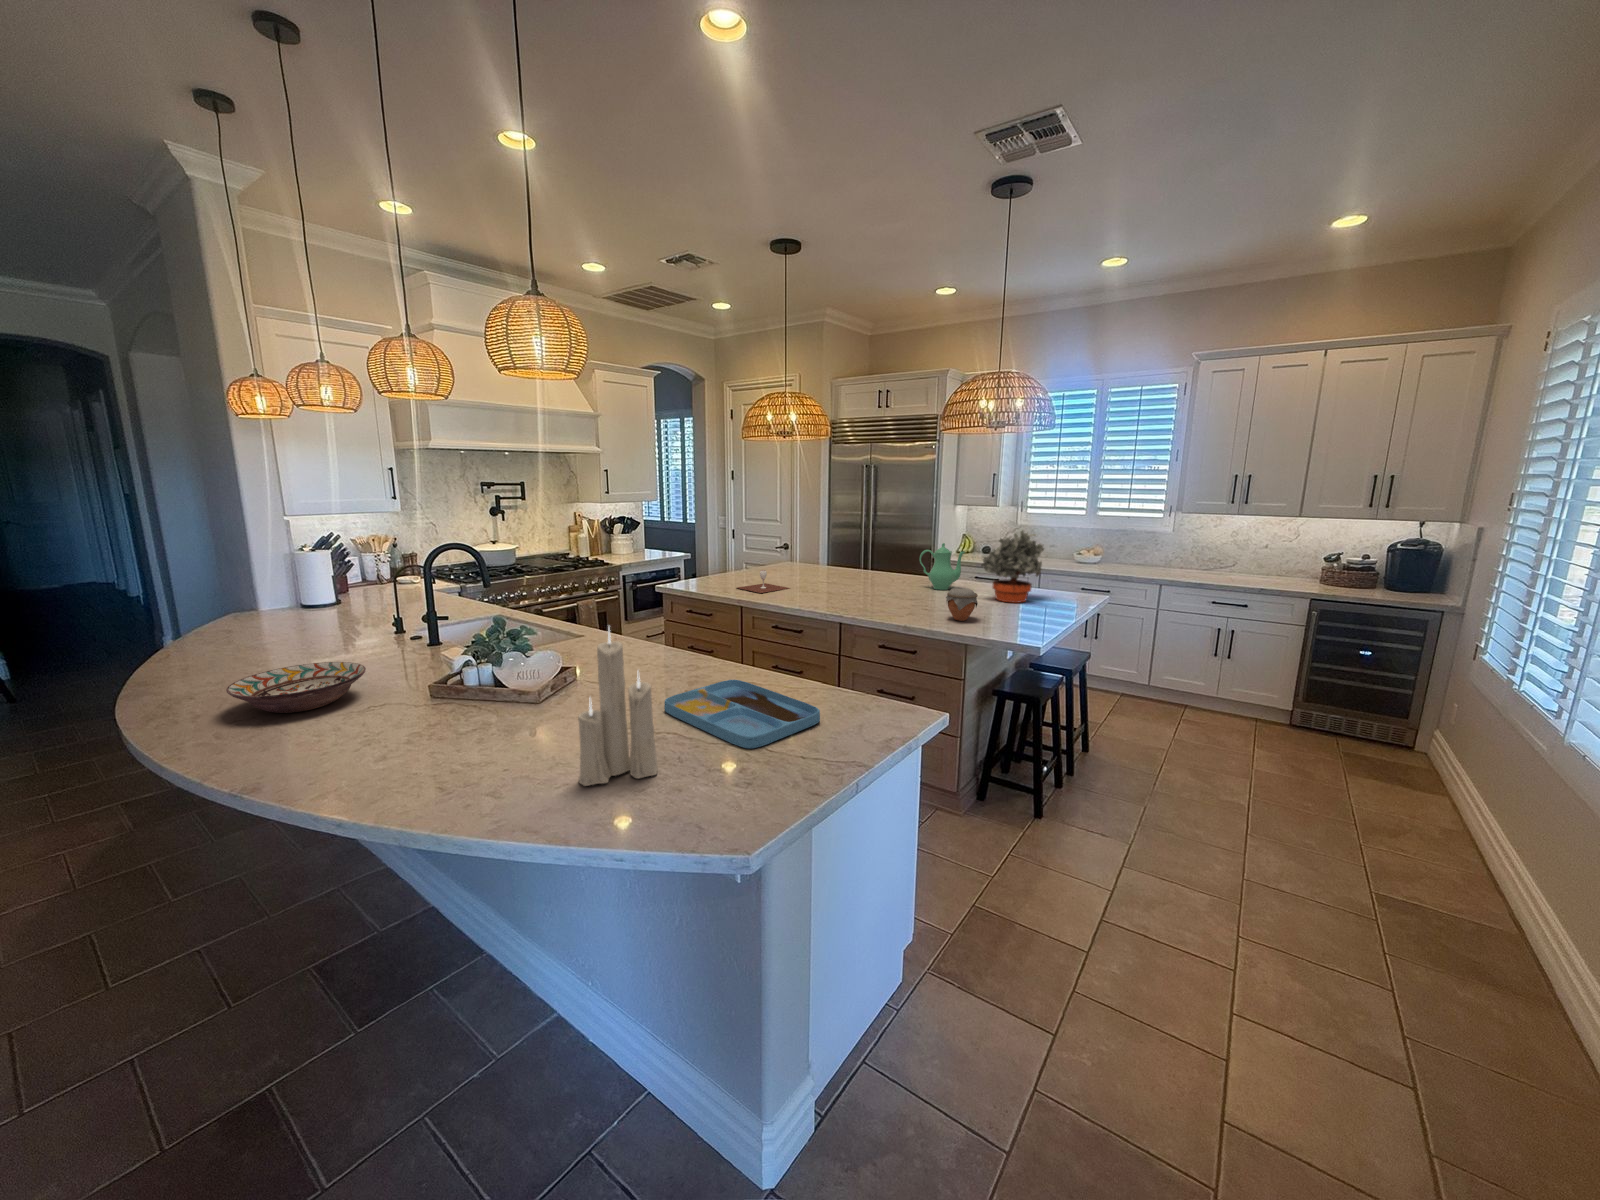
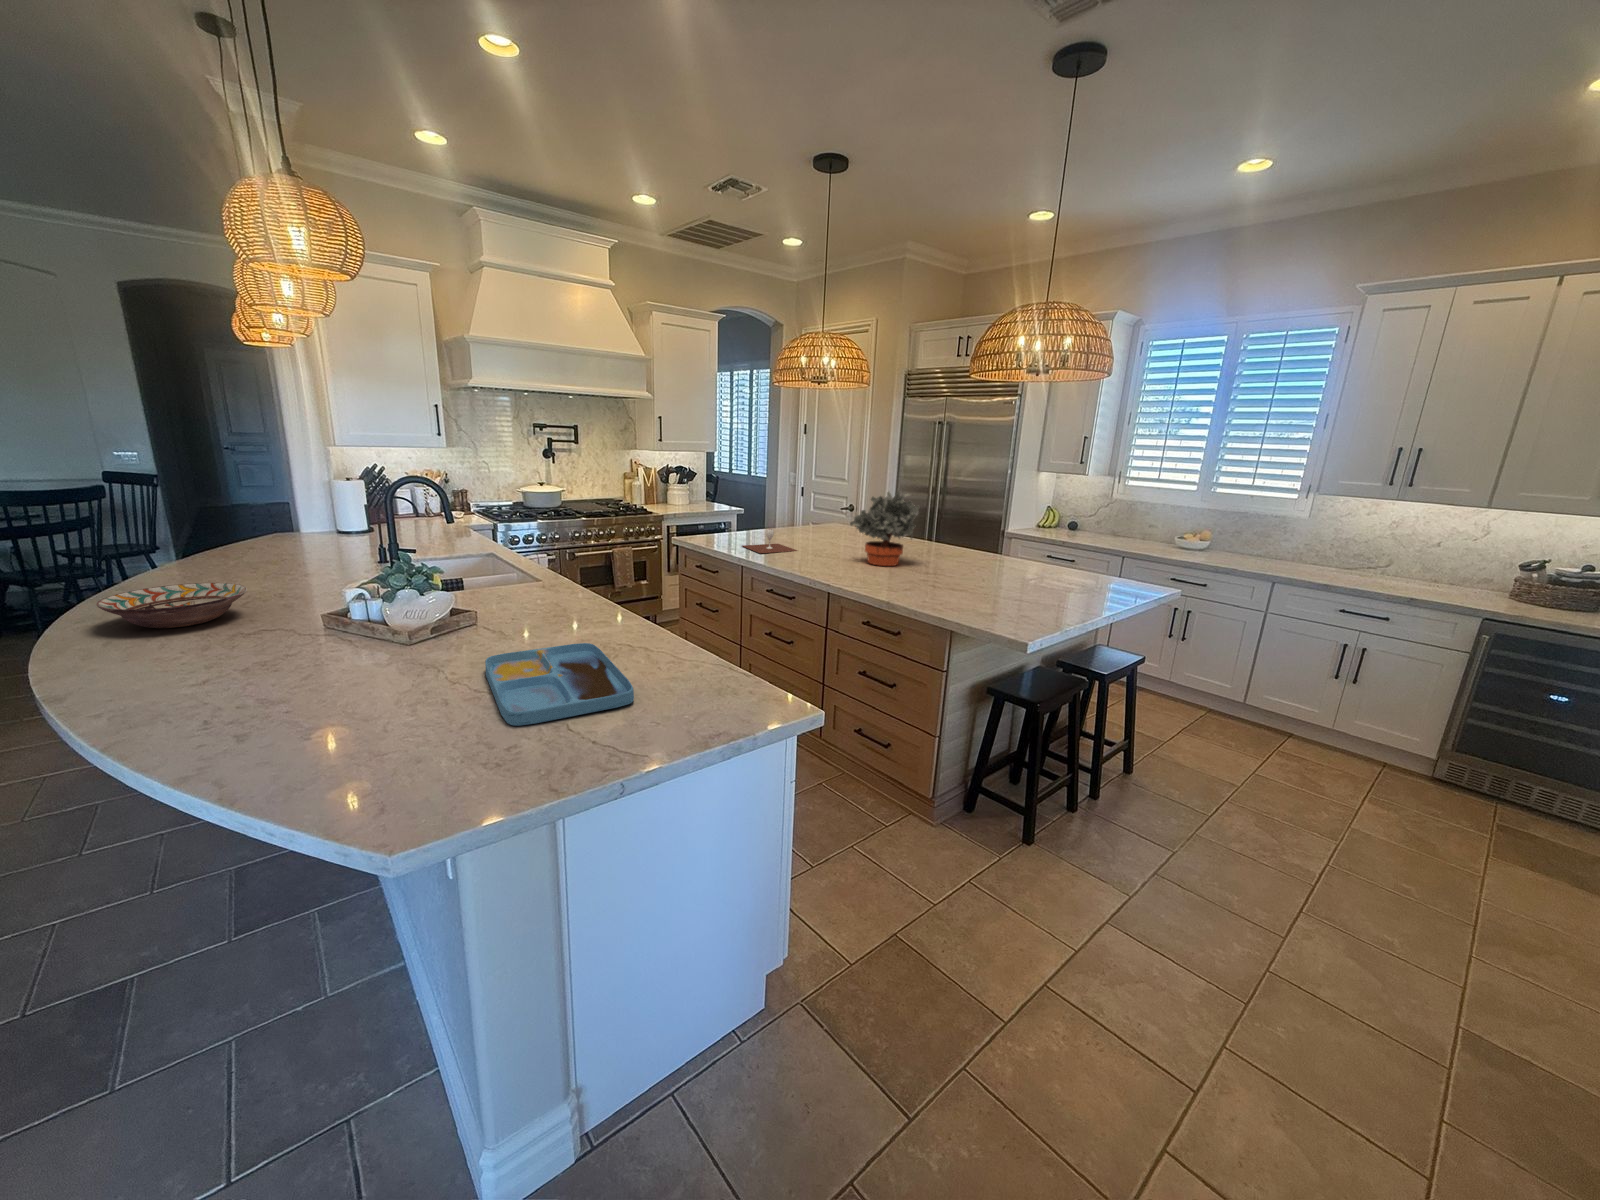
potted plant: present [981,531,1044,603] -> present [850,491,919,566]
teapot: present [920,543,965,590] -> none [943,512,996,566]
jar: present [946,588,978,621] -> none [933,564,972,604]
candle: present [578,628,658,786] -> none [274,555,385,744]

